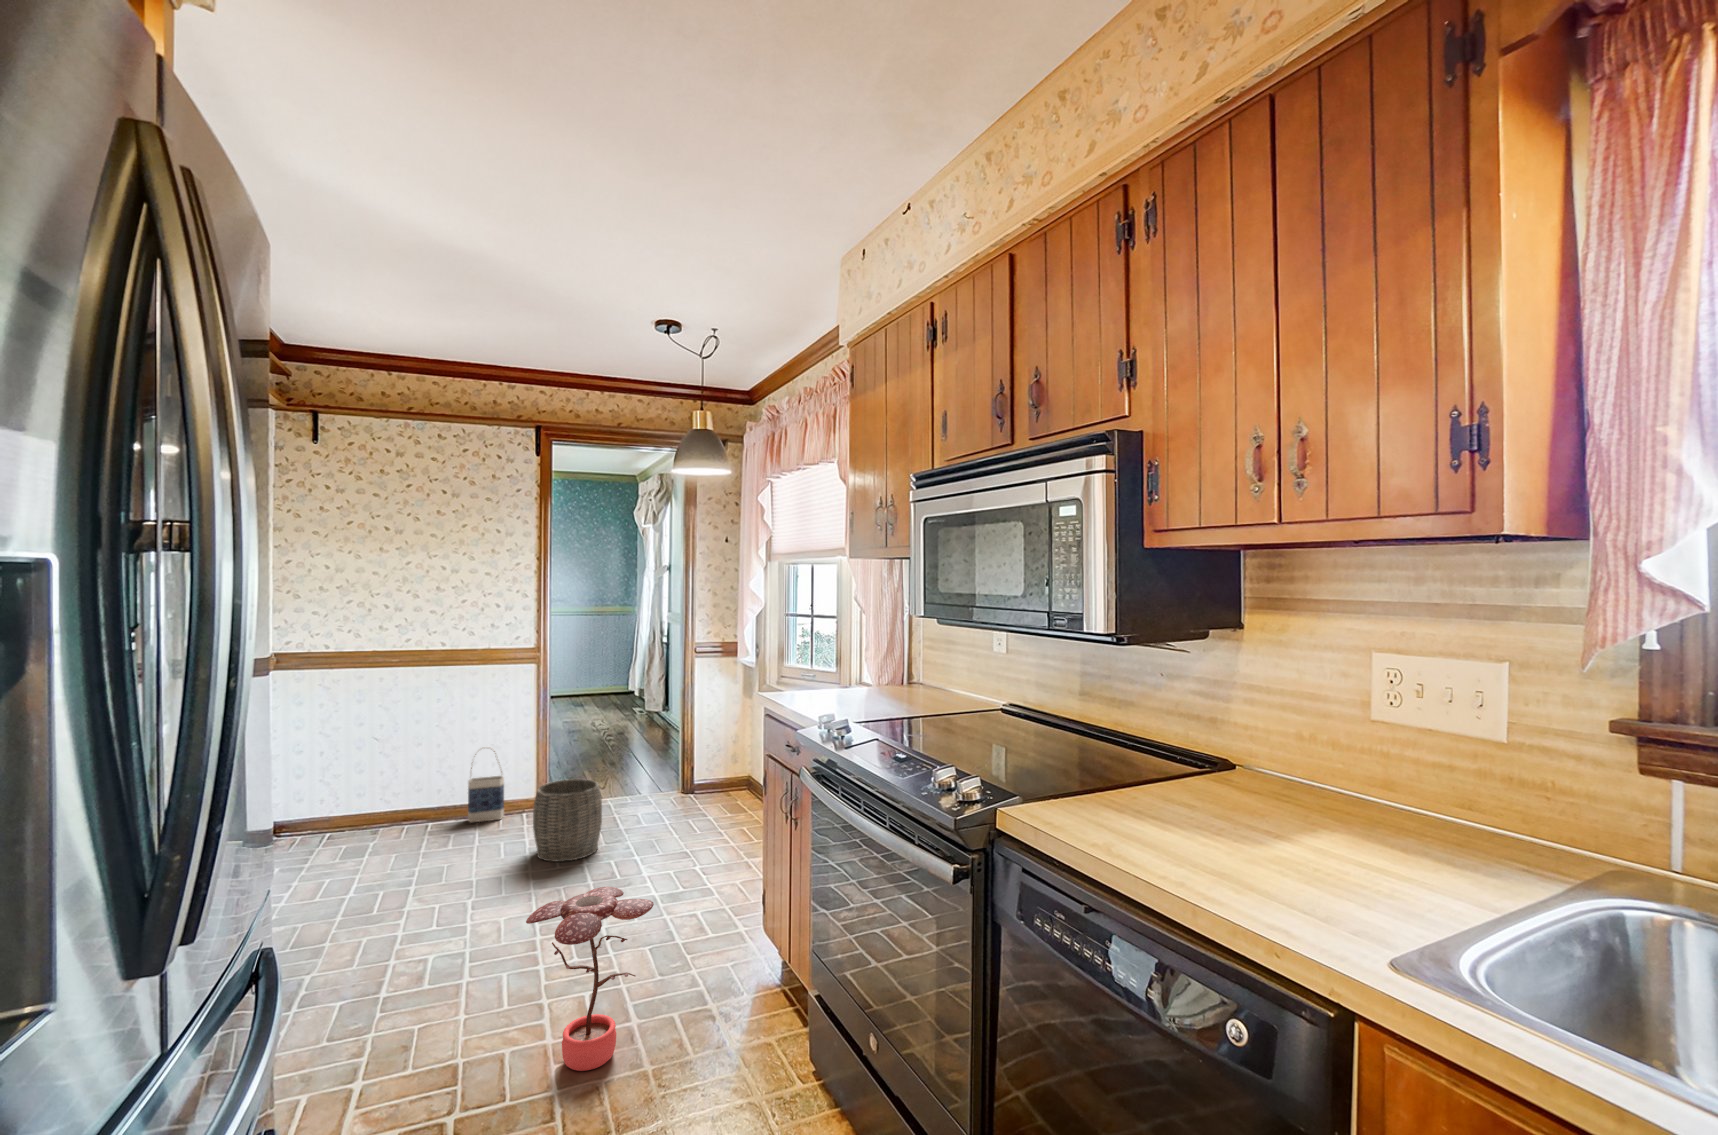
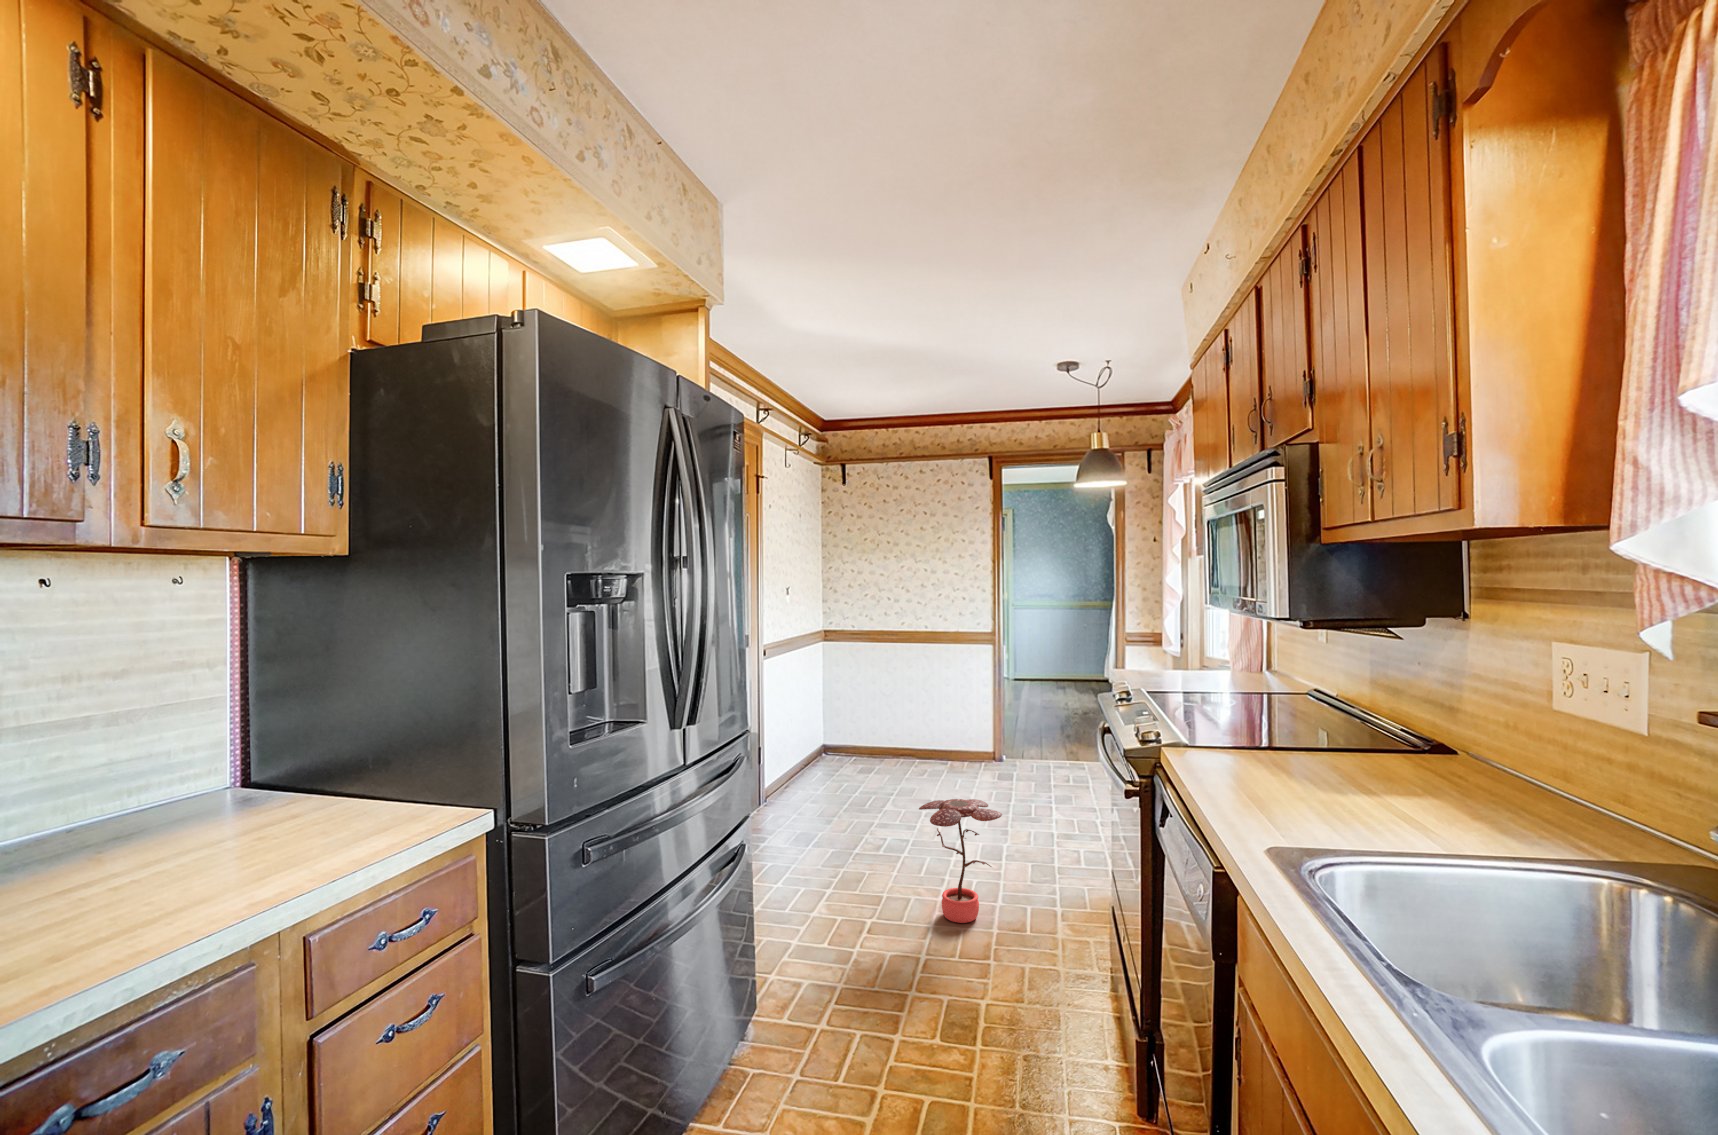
bag: present [468,747,504,823] -> none [943,706,969,763]
woven basket: present [533,779,602,862] -> none [977,736,1029,799]

